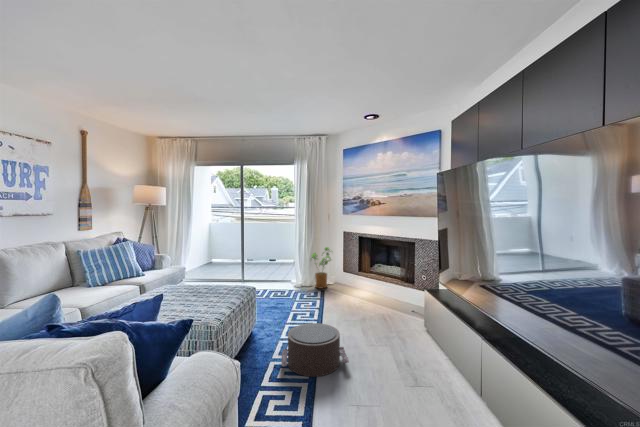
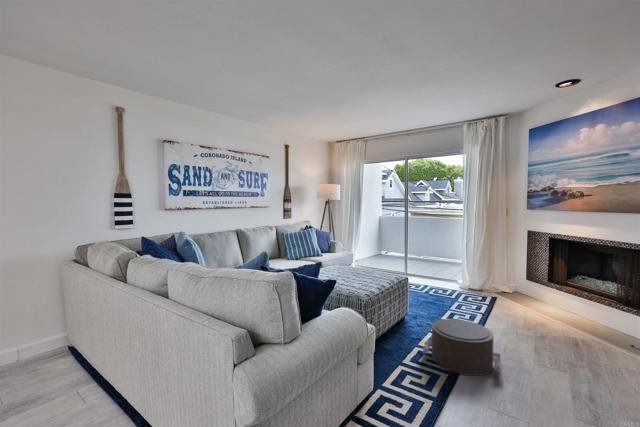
house plant: present [312,247,331,289] -> none [482,247,511,294]

